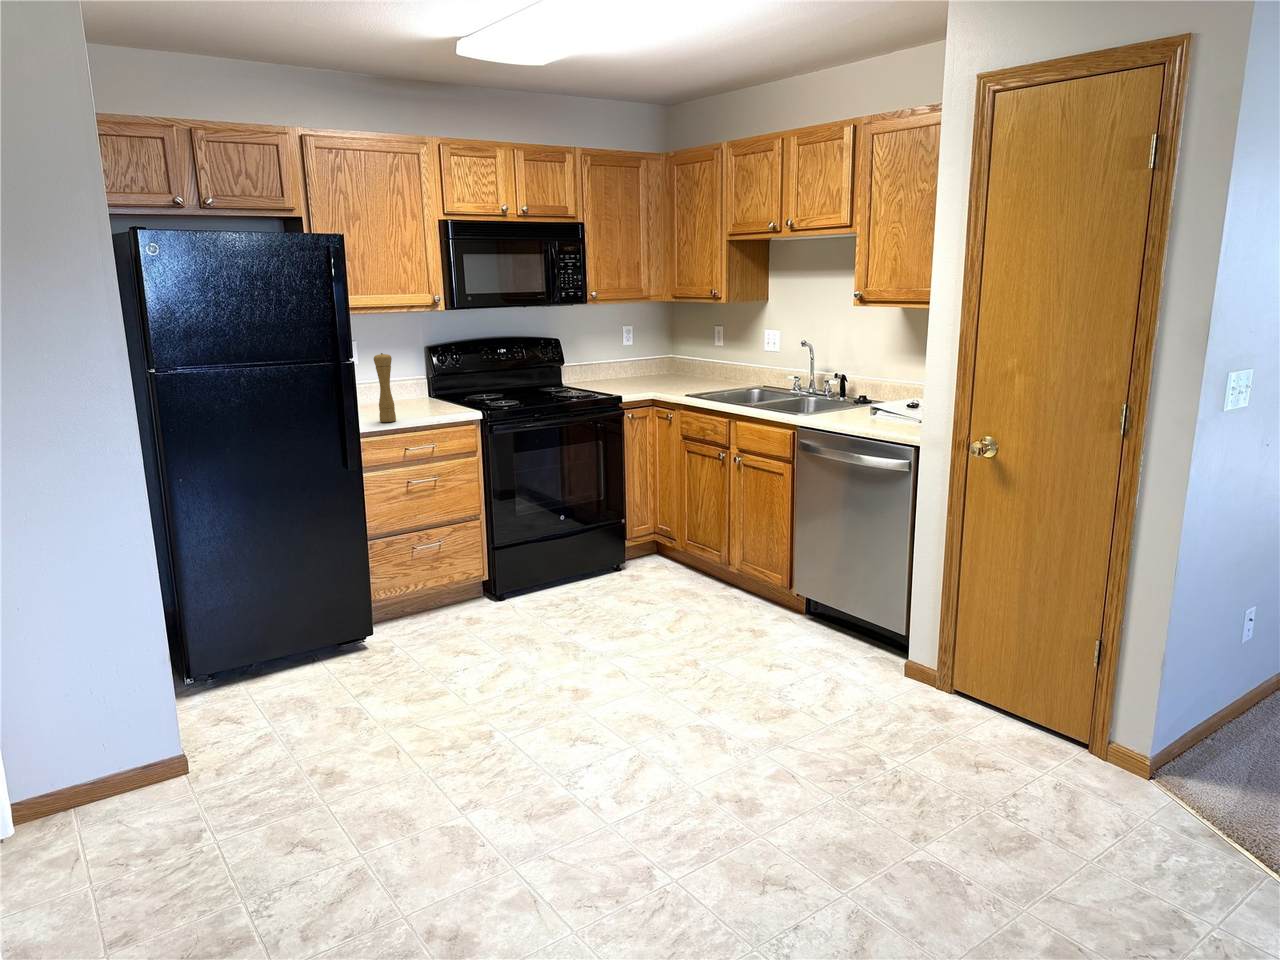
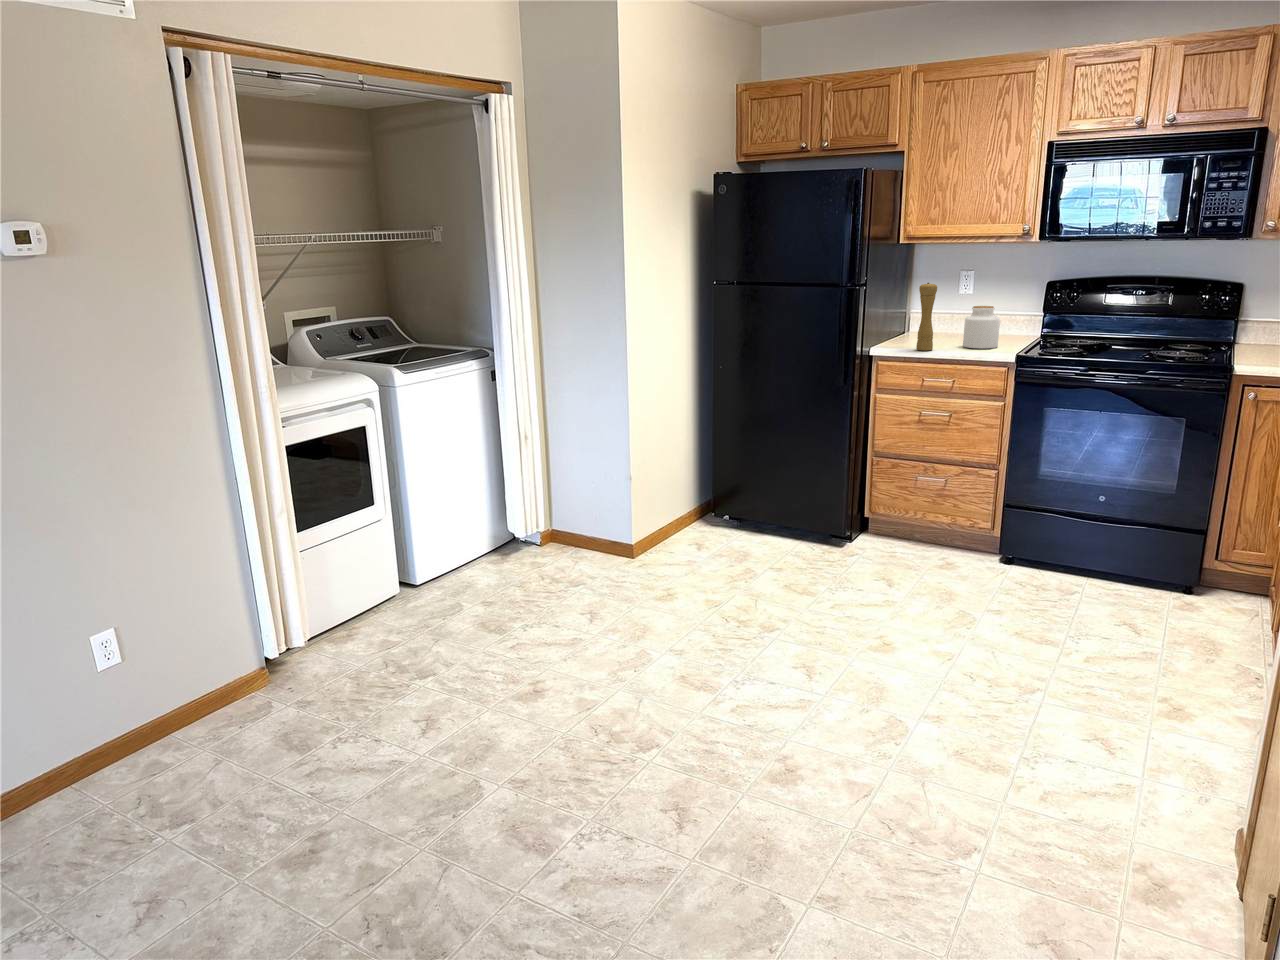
jar: none [403,371,437,413] -> present [963,306,1000,349]

